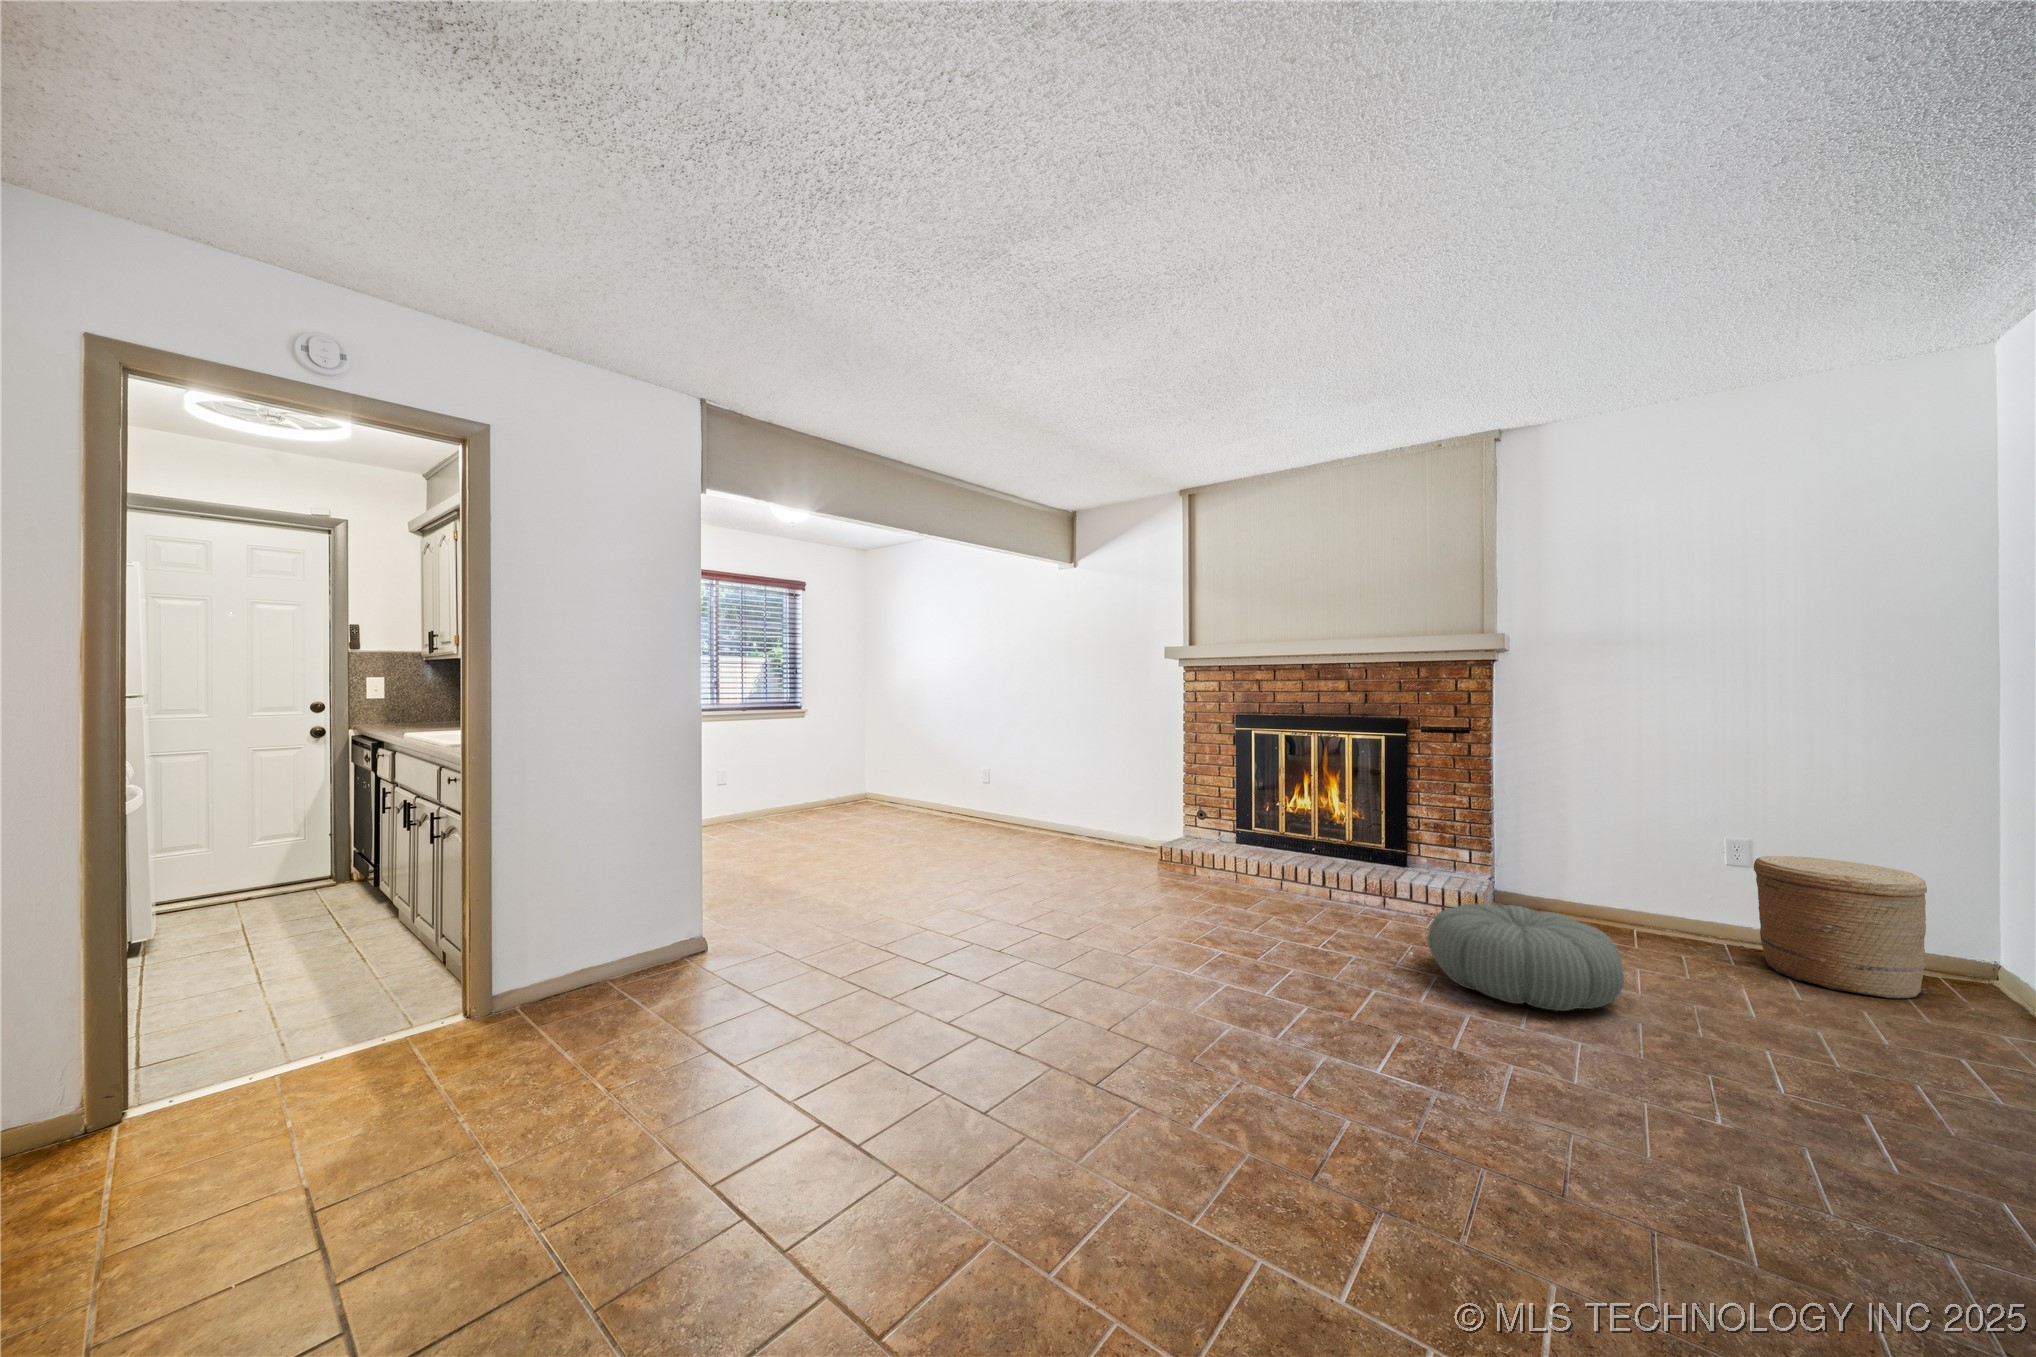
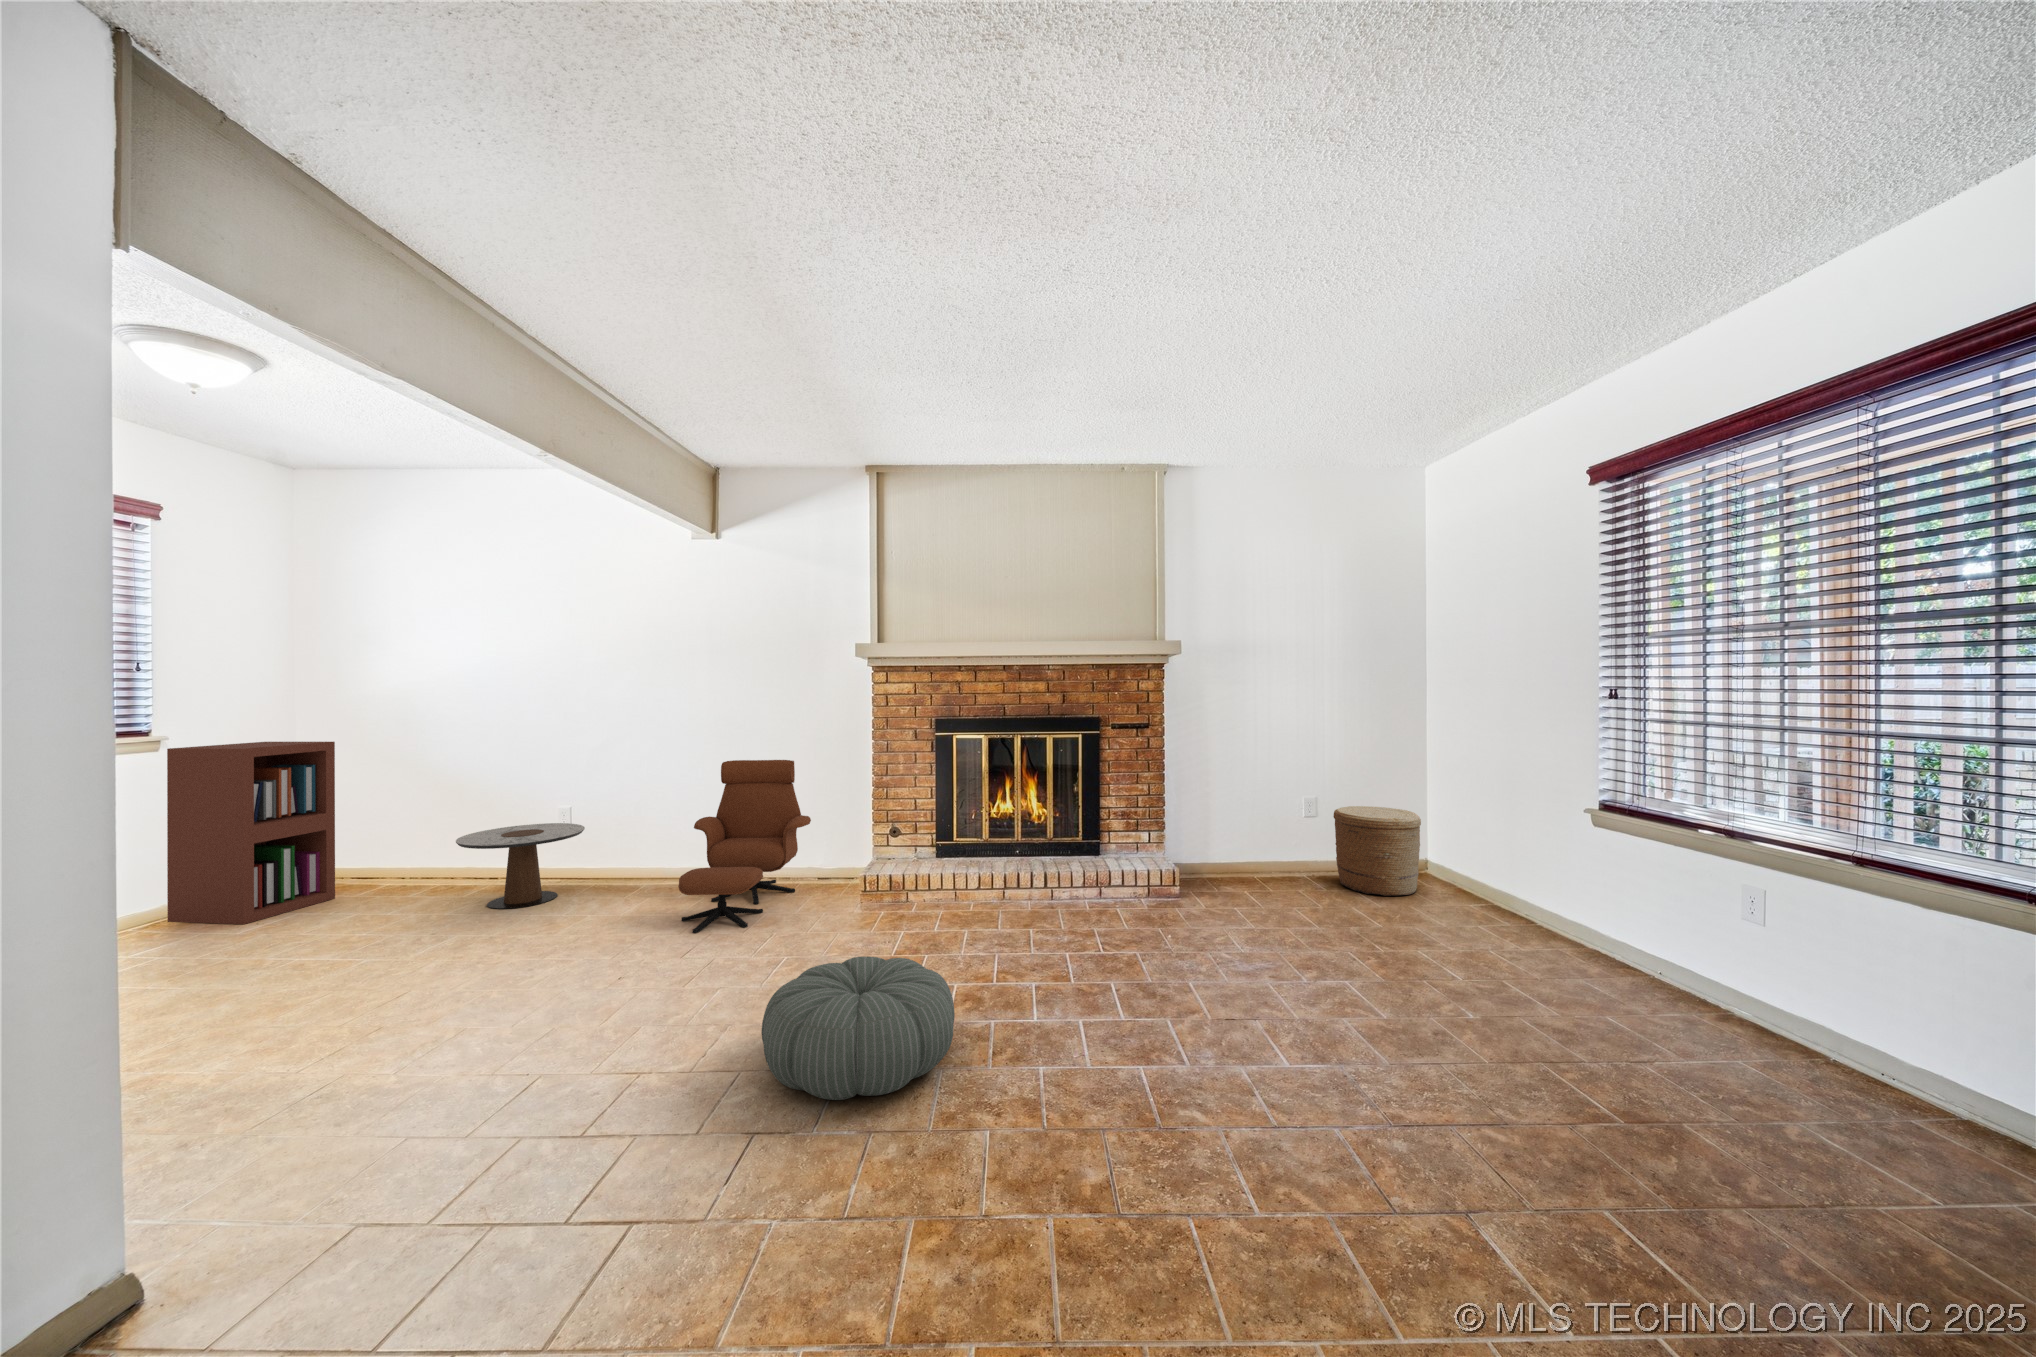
bookshelf: none [809,716,877,819] -> present [167,742,335,924]
lounge chair: none [1017,743,1131,867] -> present [678,760,811,933]
side table: none [918,780,991,833] -> present [456,823,585,909]
pouf: present [1428,903,1624,1011] -> present [761,956,955,1100]

